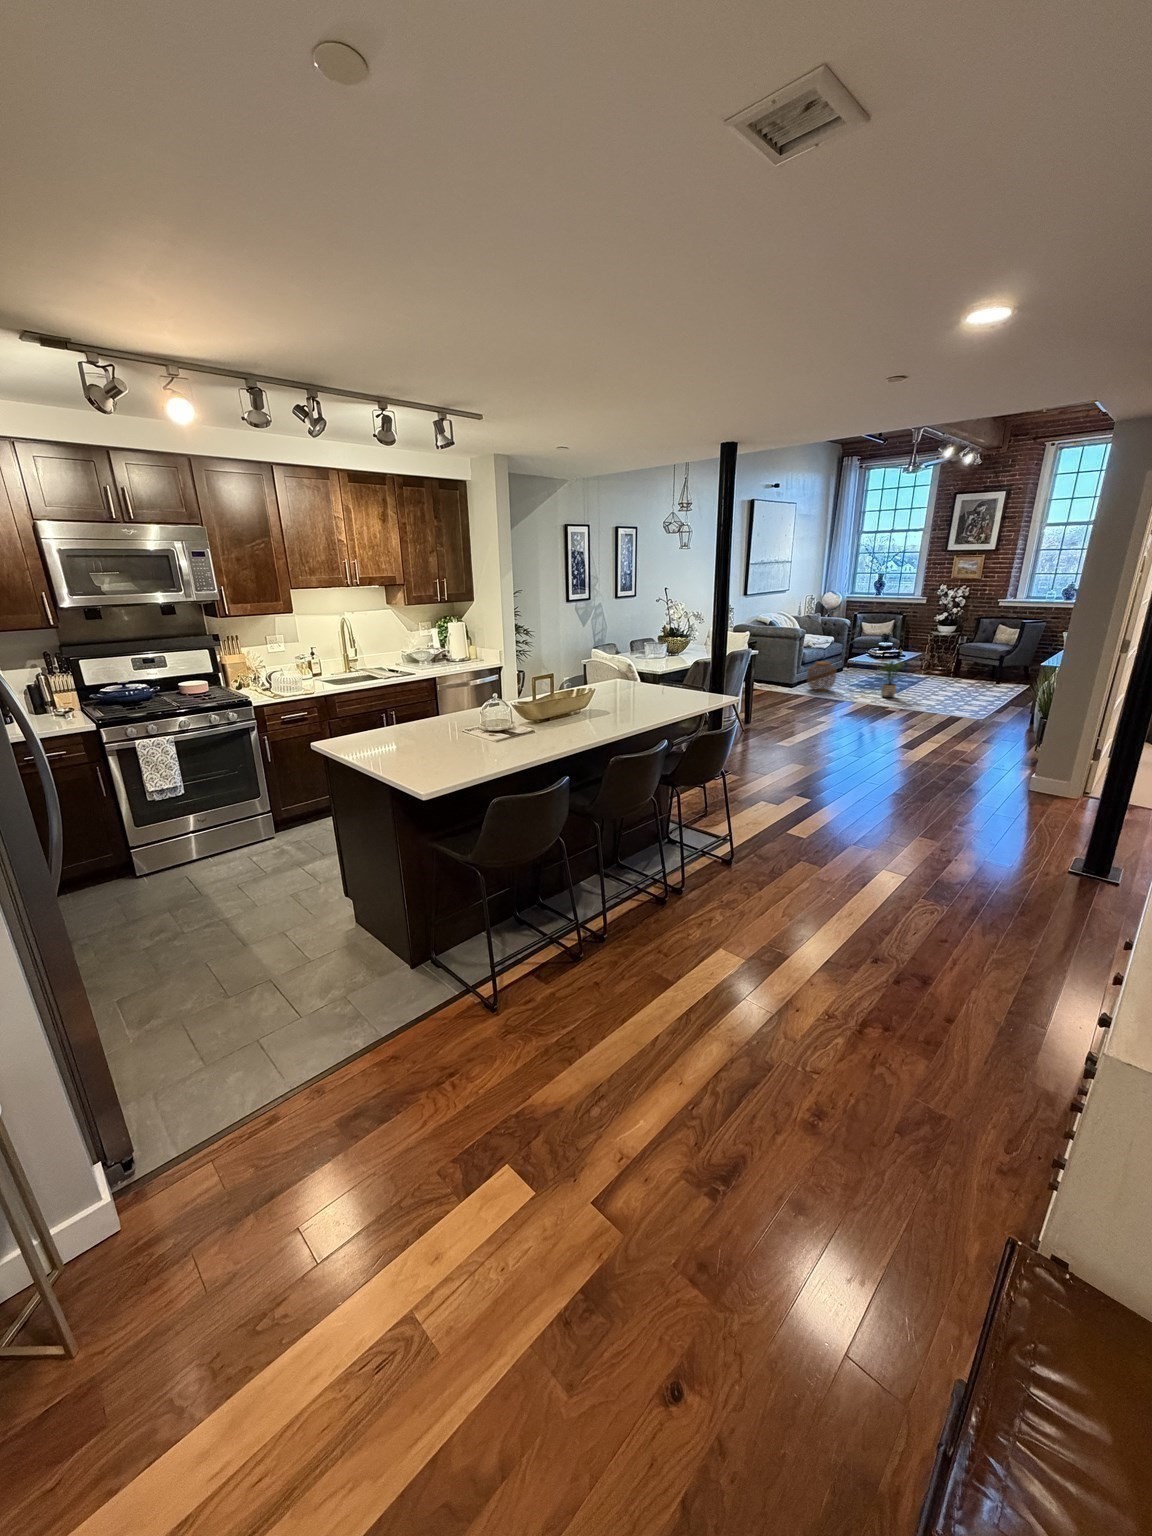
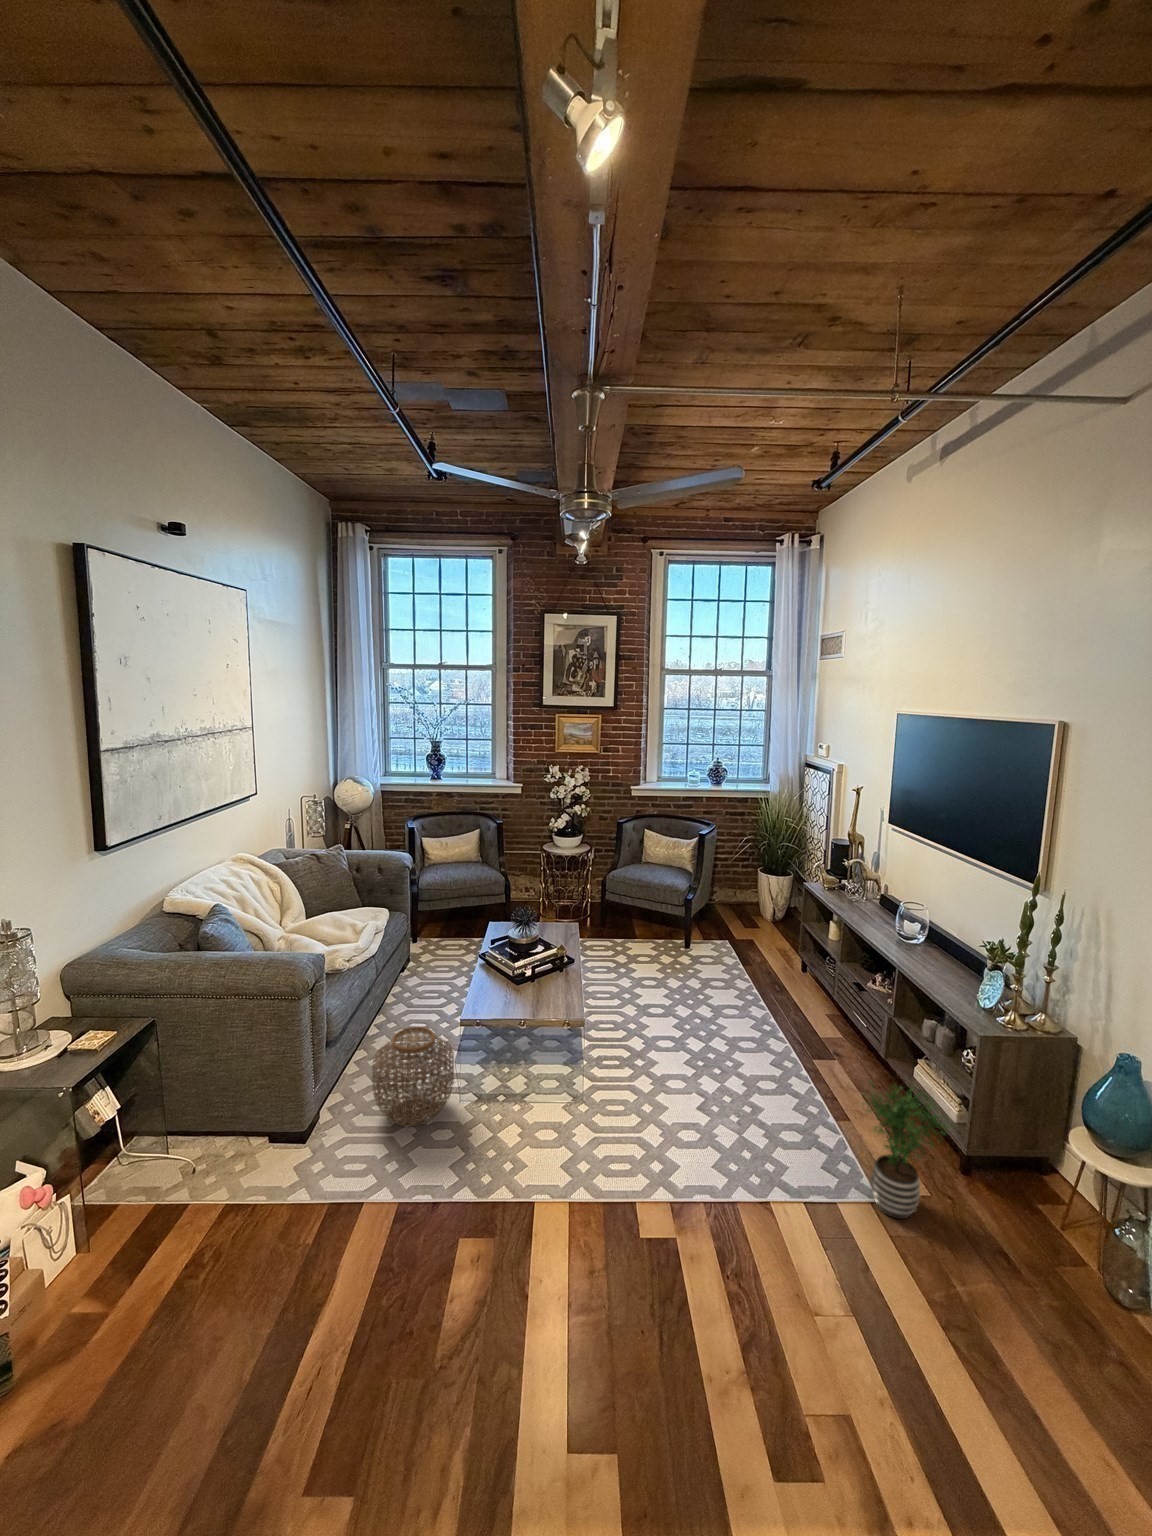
potted plant: present [881,661,904,698] -> present [868,1082,956,1219]

